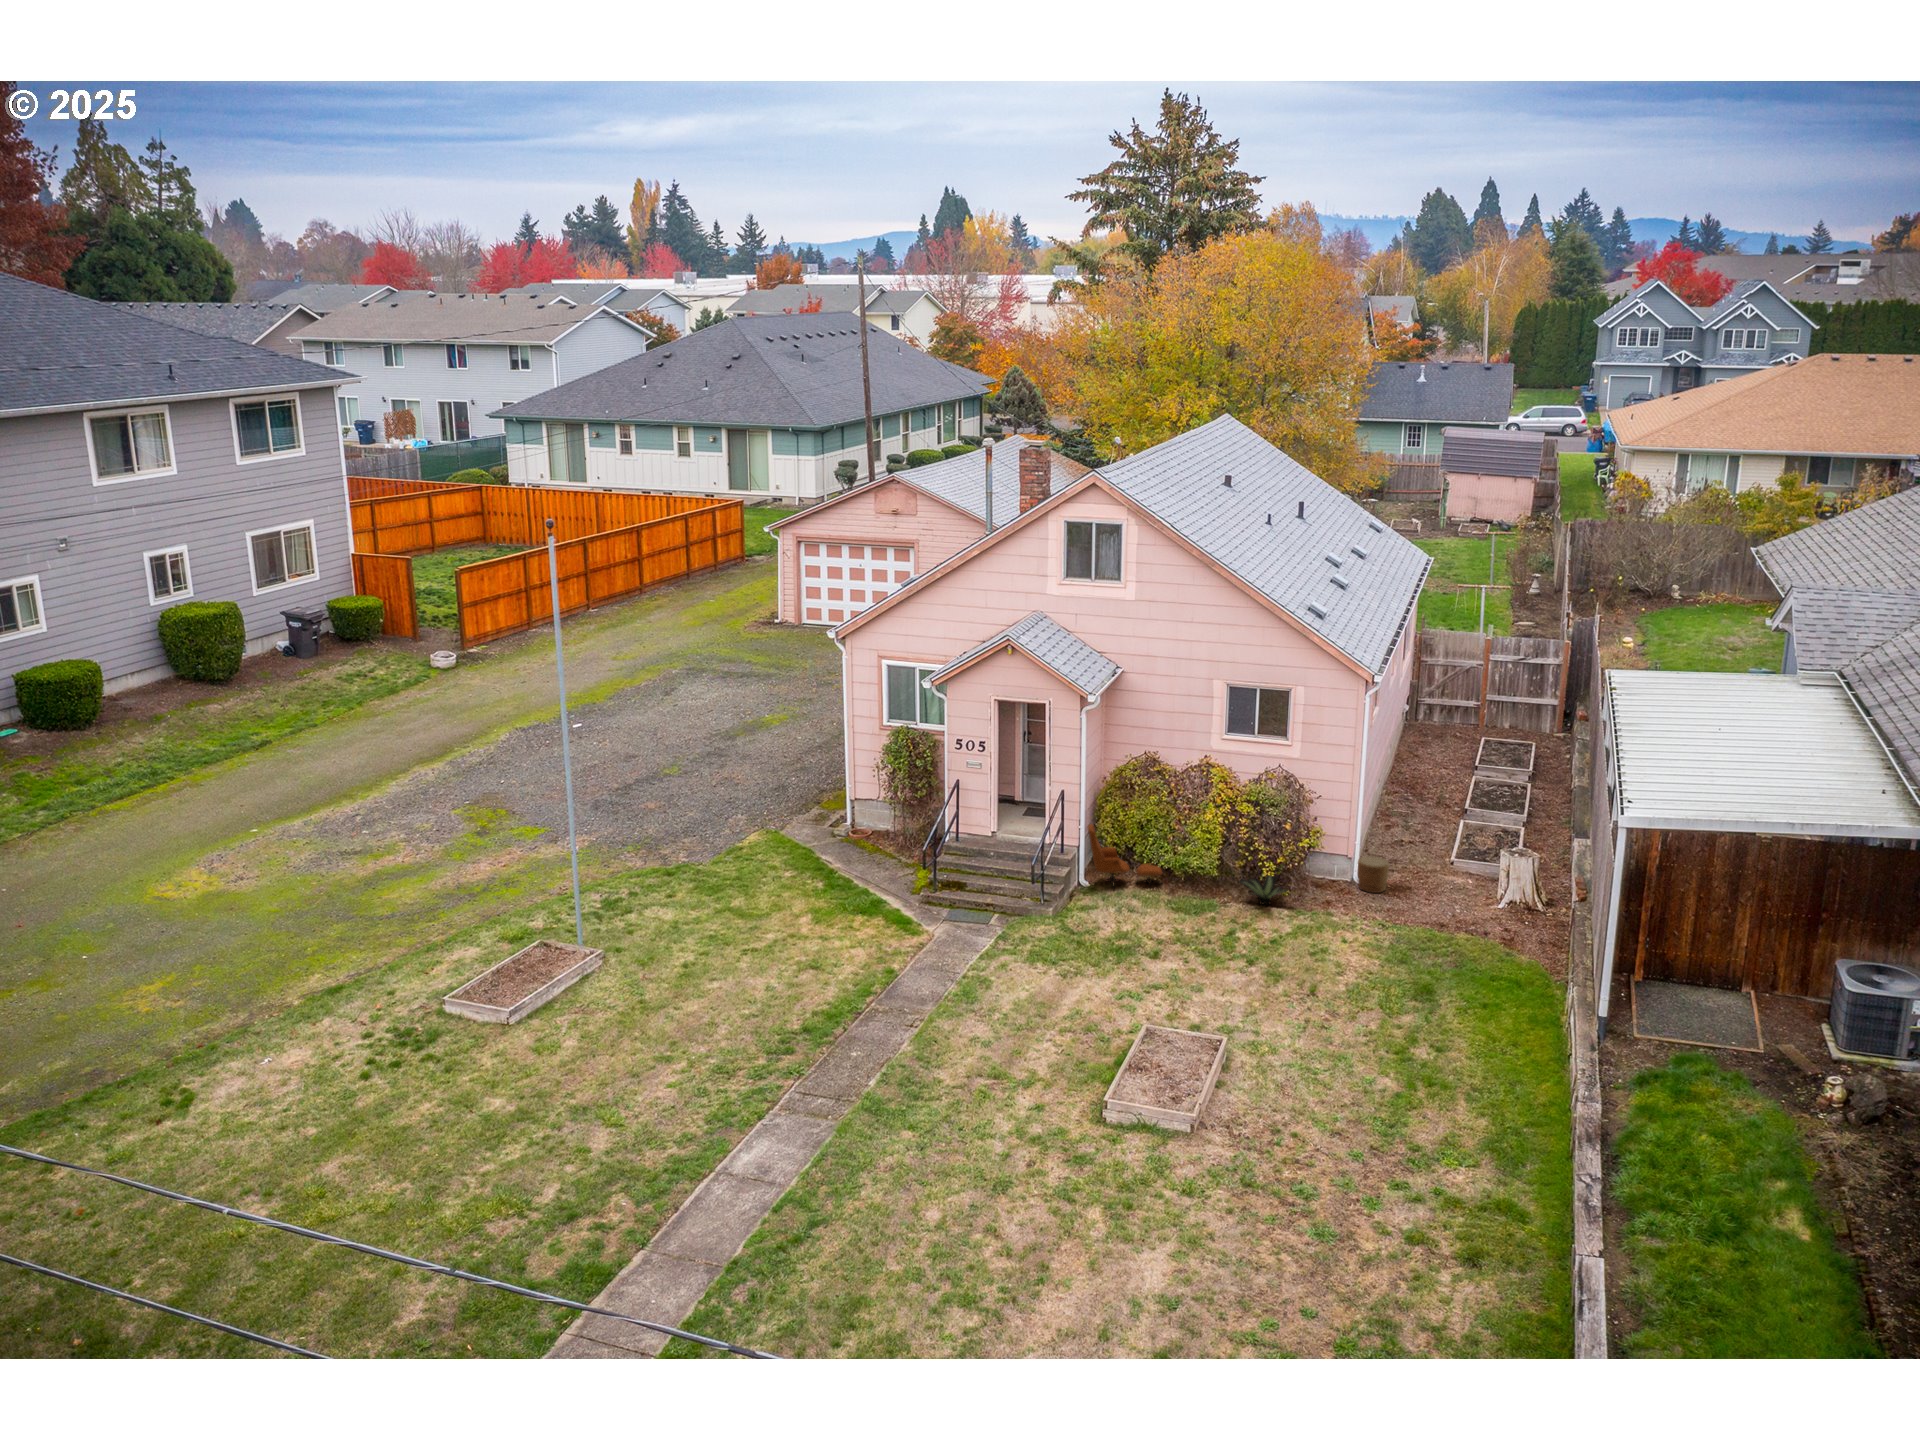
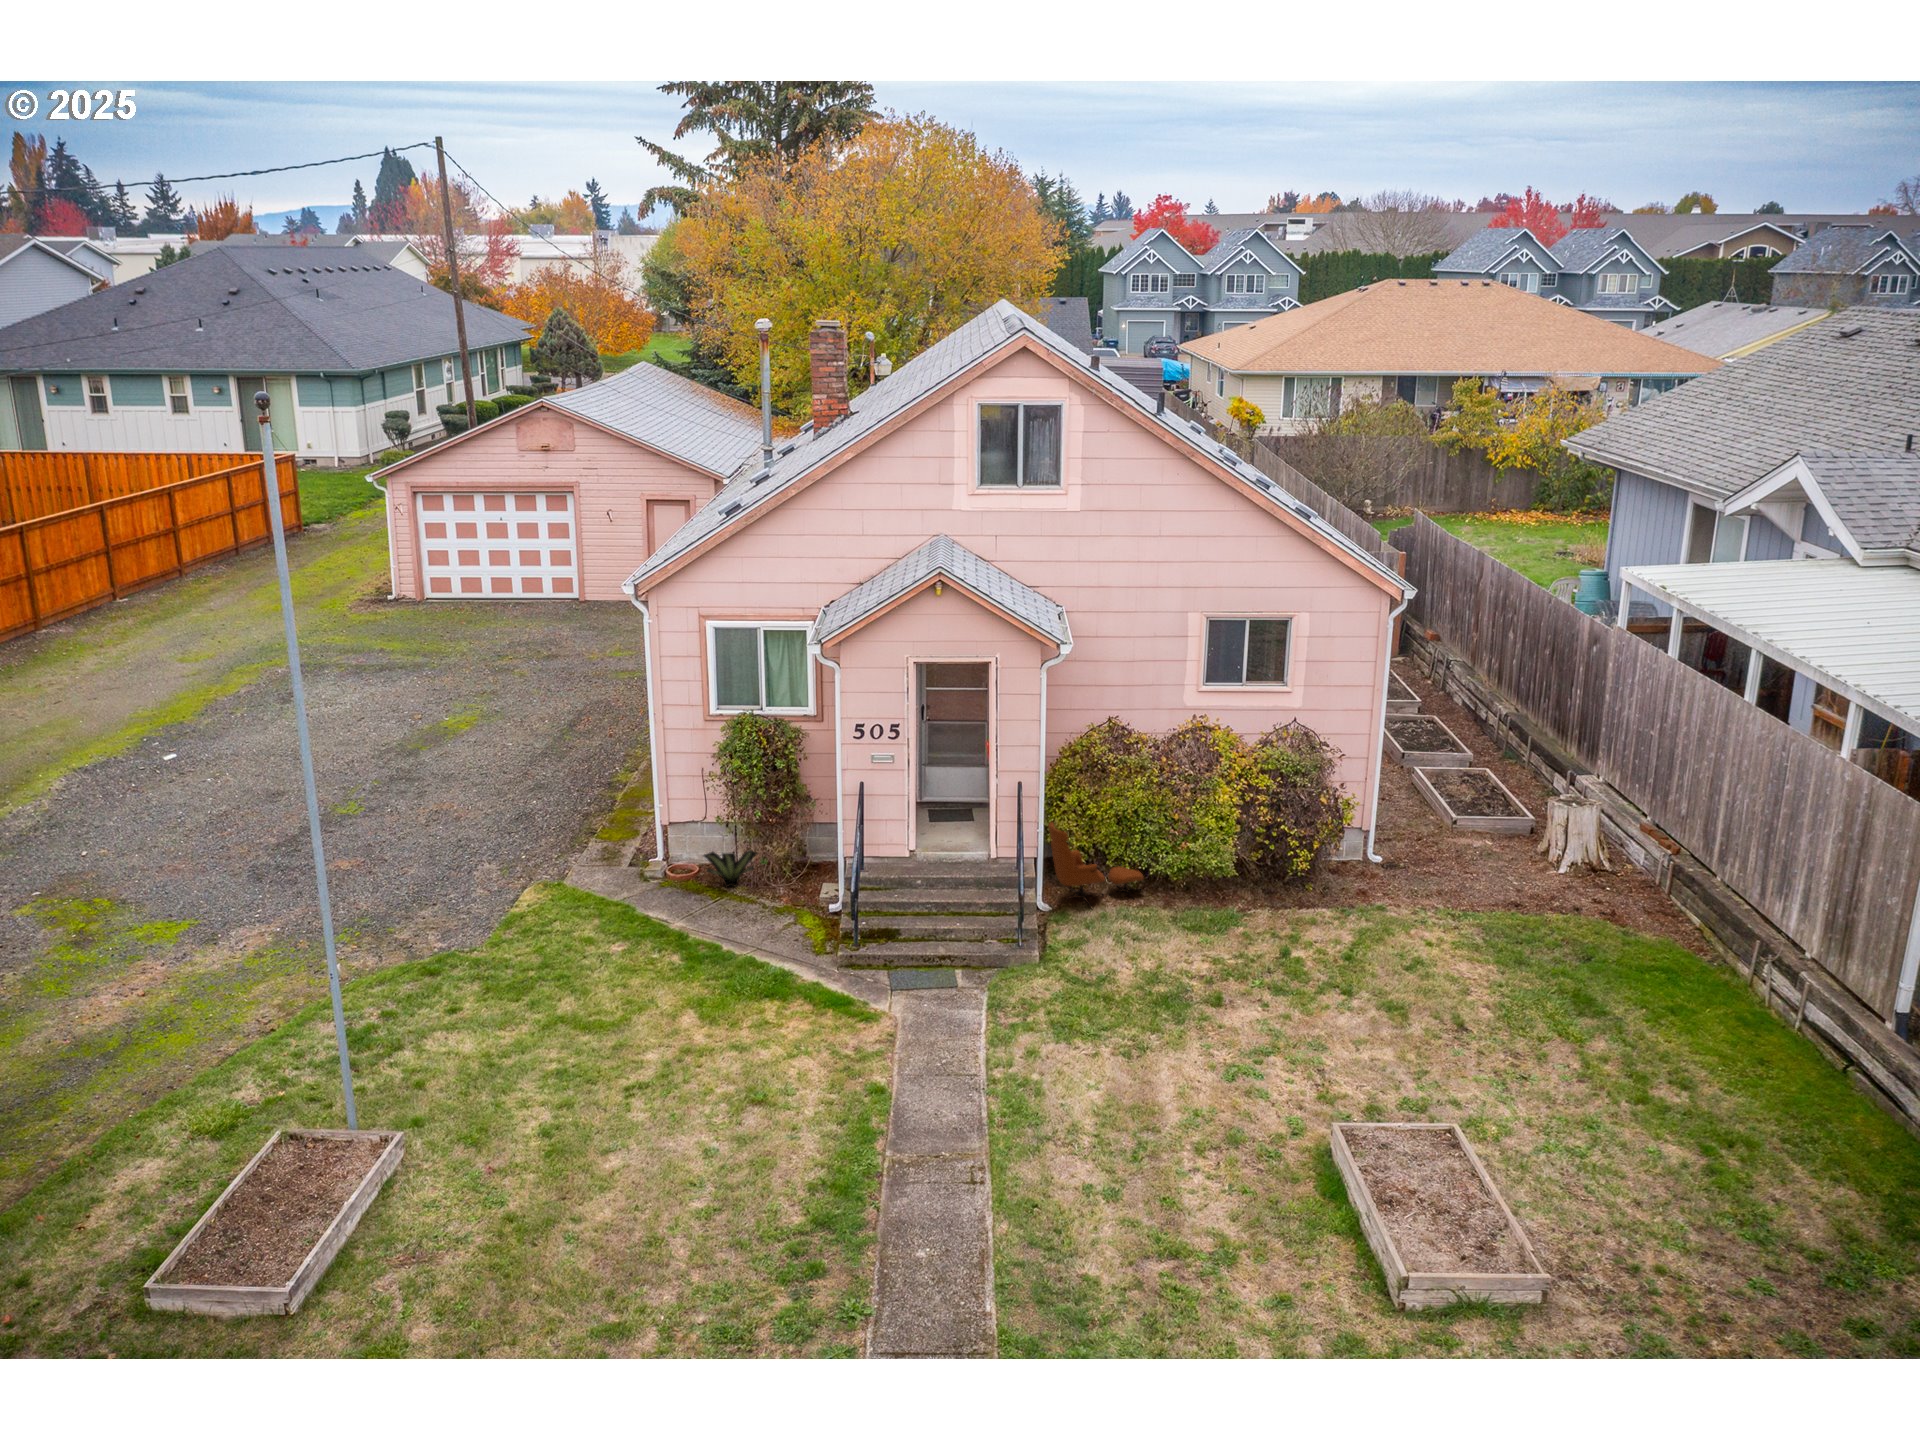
woven basket: present [1358,856,1389,893] -> none [1367,824,1408,870]
potted plant: present [1240,875,1287,904] -> present [703,850,758,887]

